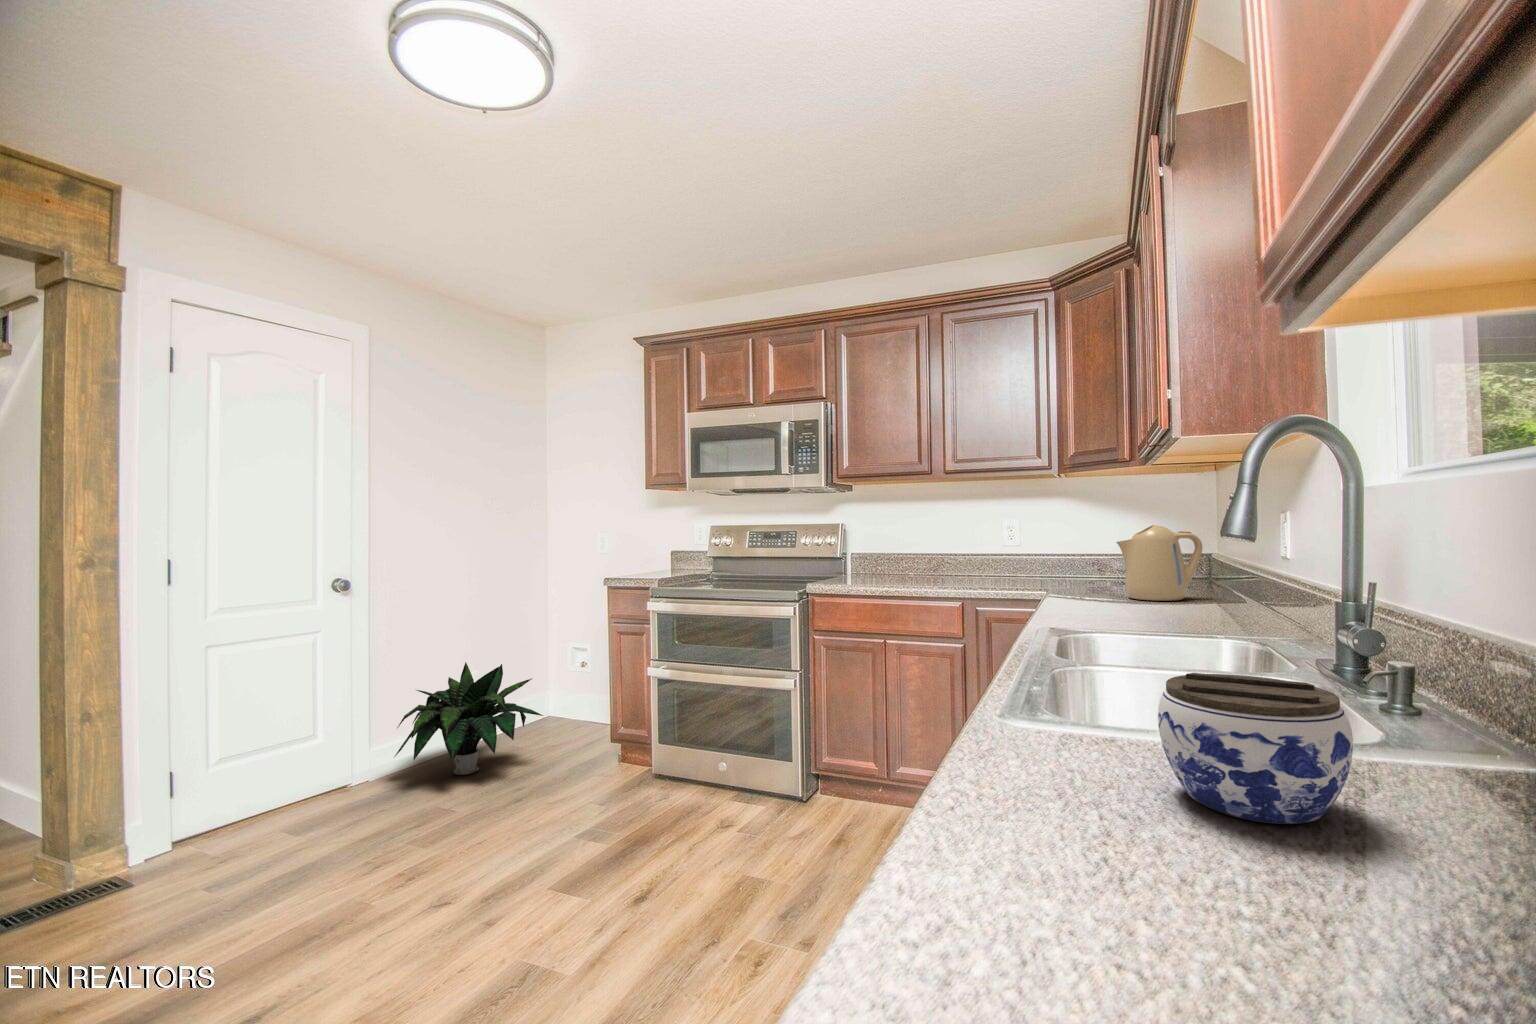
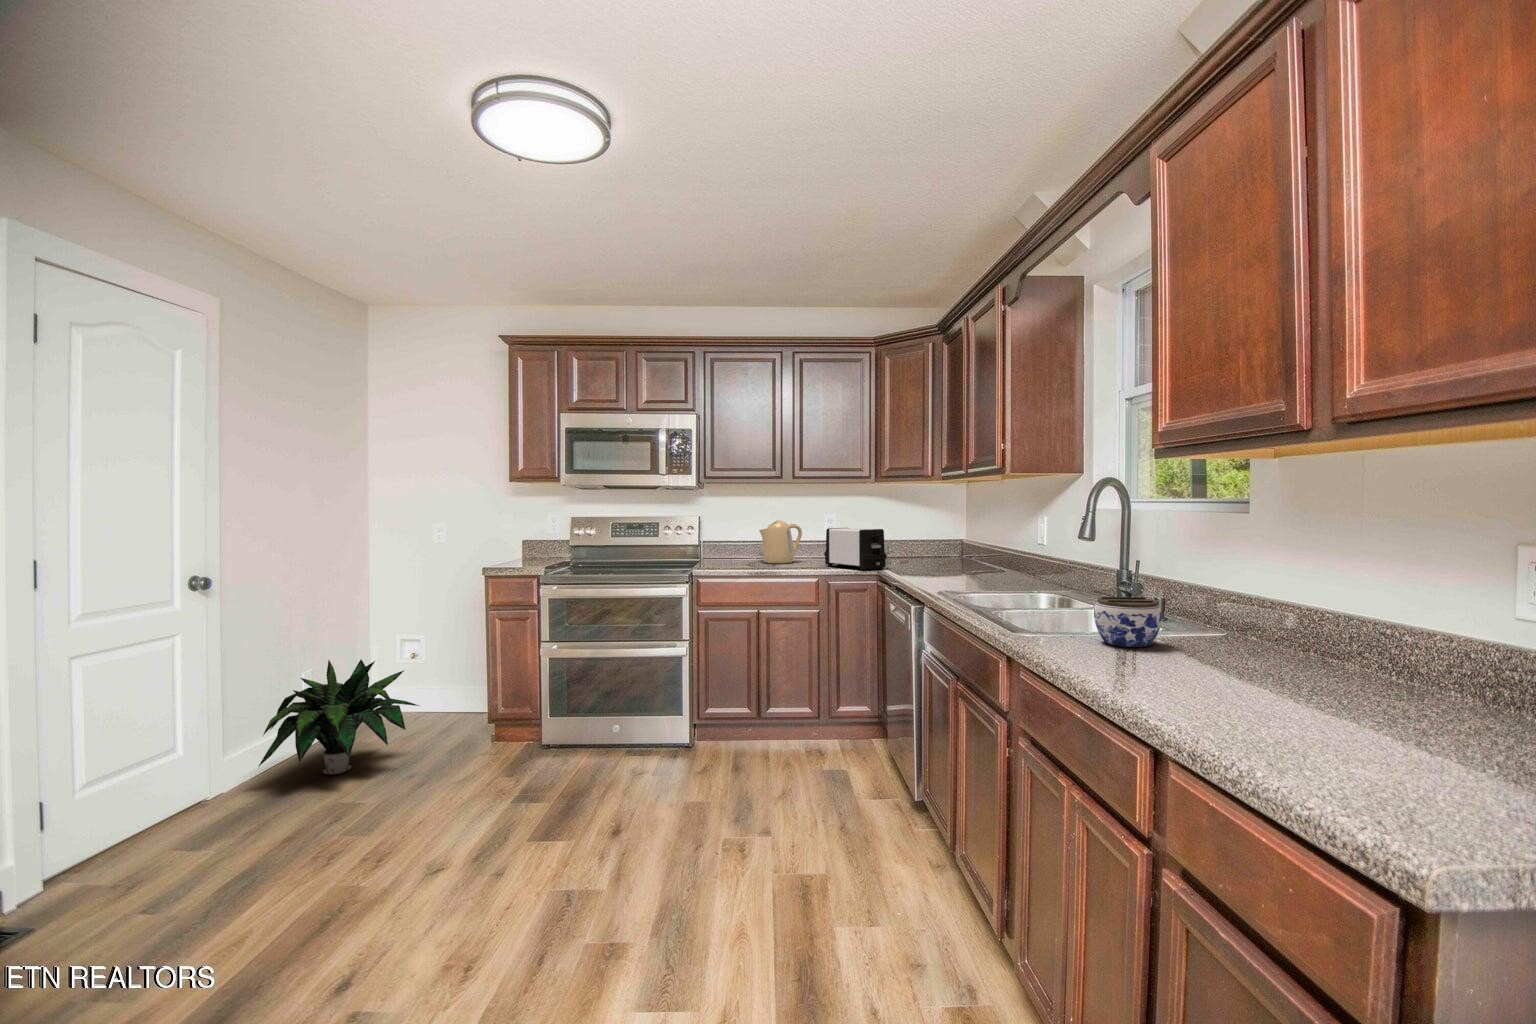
kettle: present [1116,525,1203,601] -> present [759,520,802,564]
toaster: none [981,536,1059,594] -> present [824,528,887,570]

